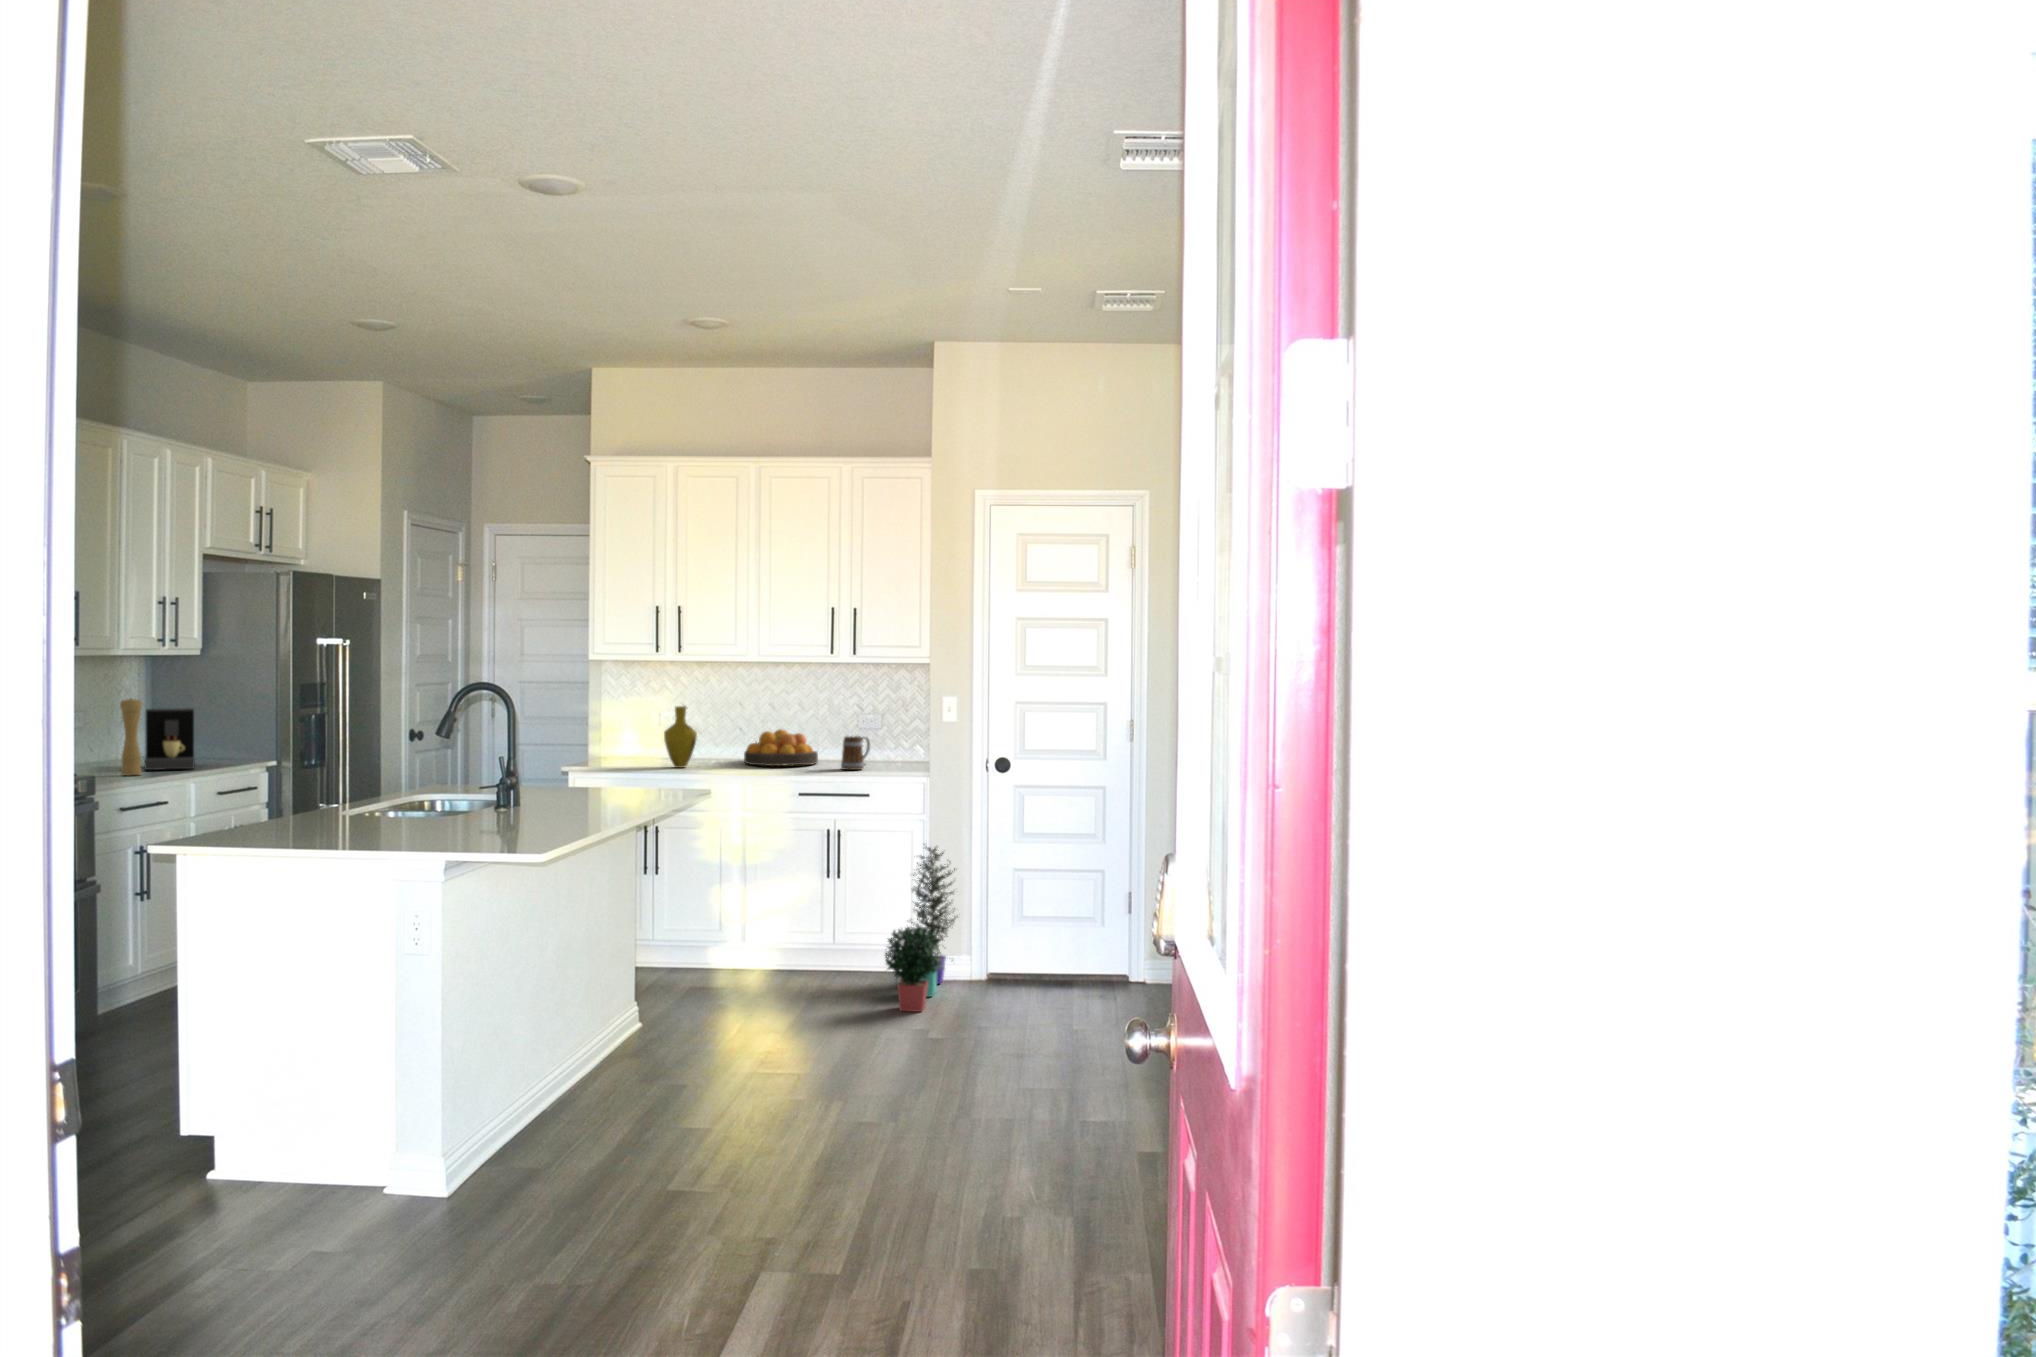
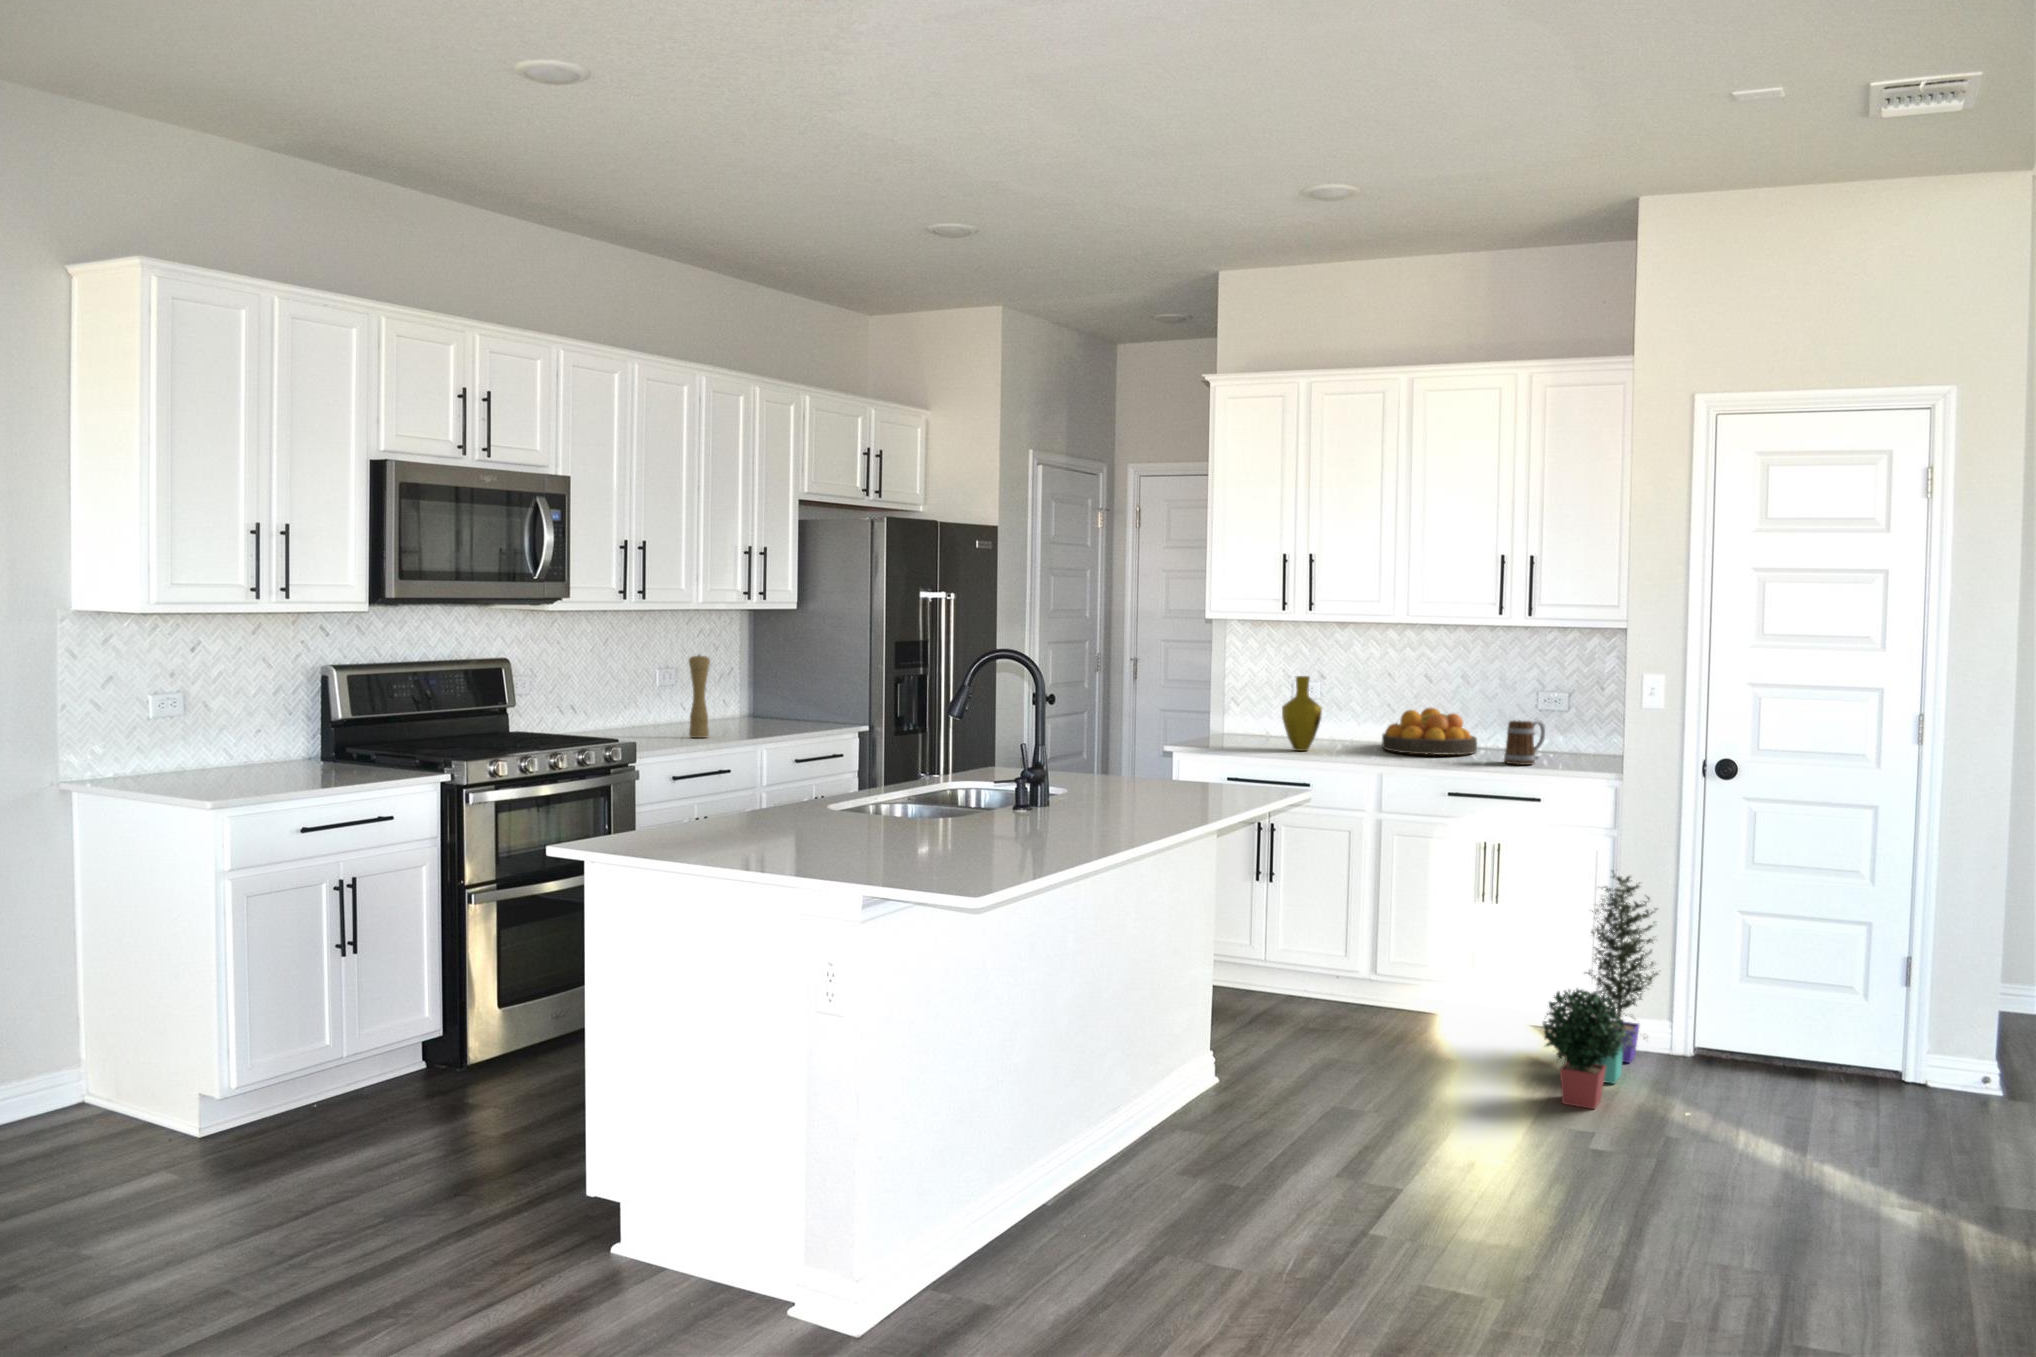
coffee maker: present [145,708,195,770] -> none [720,665,781,732]

